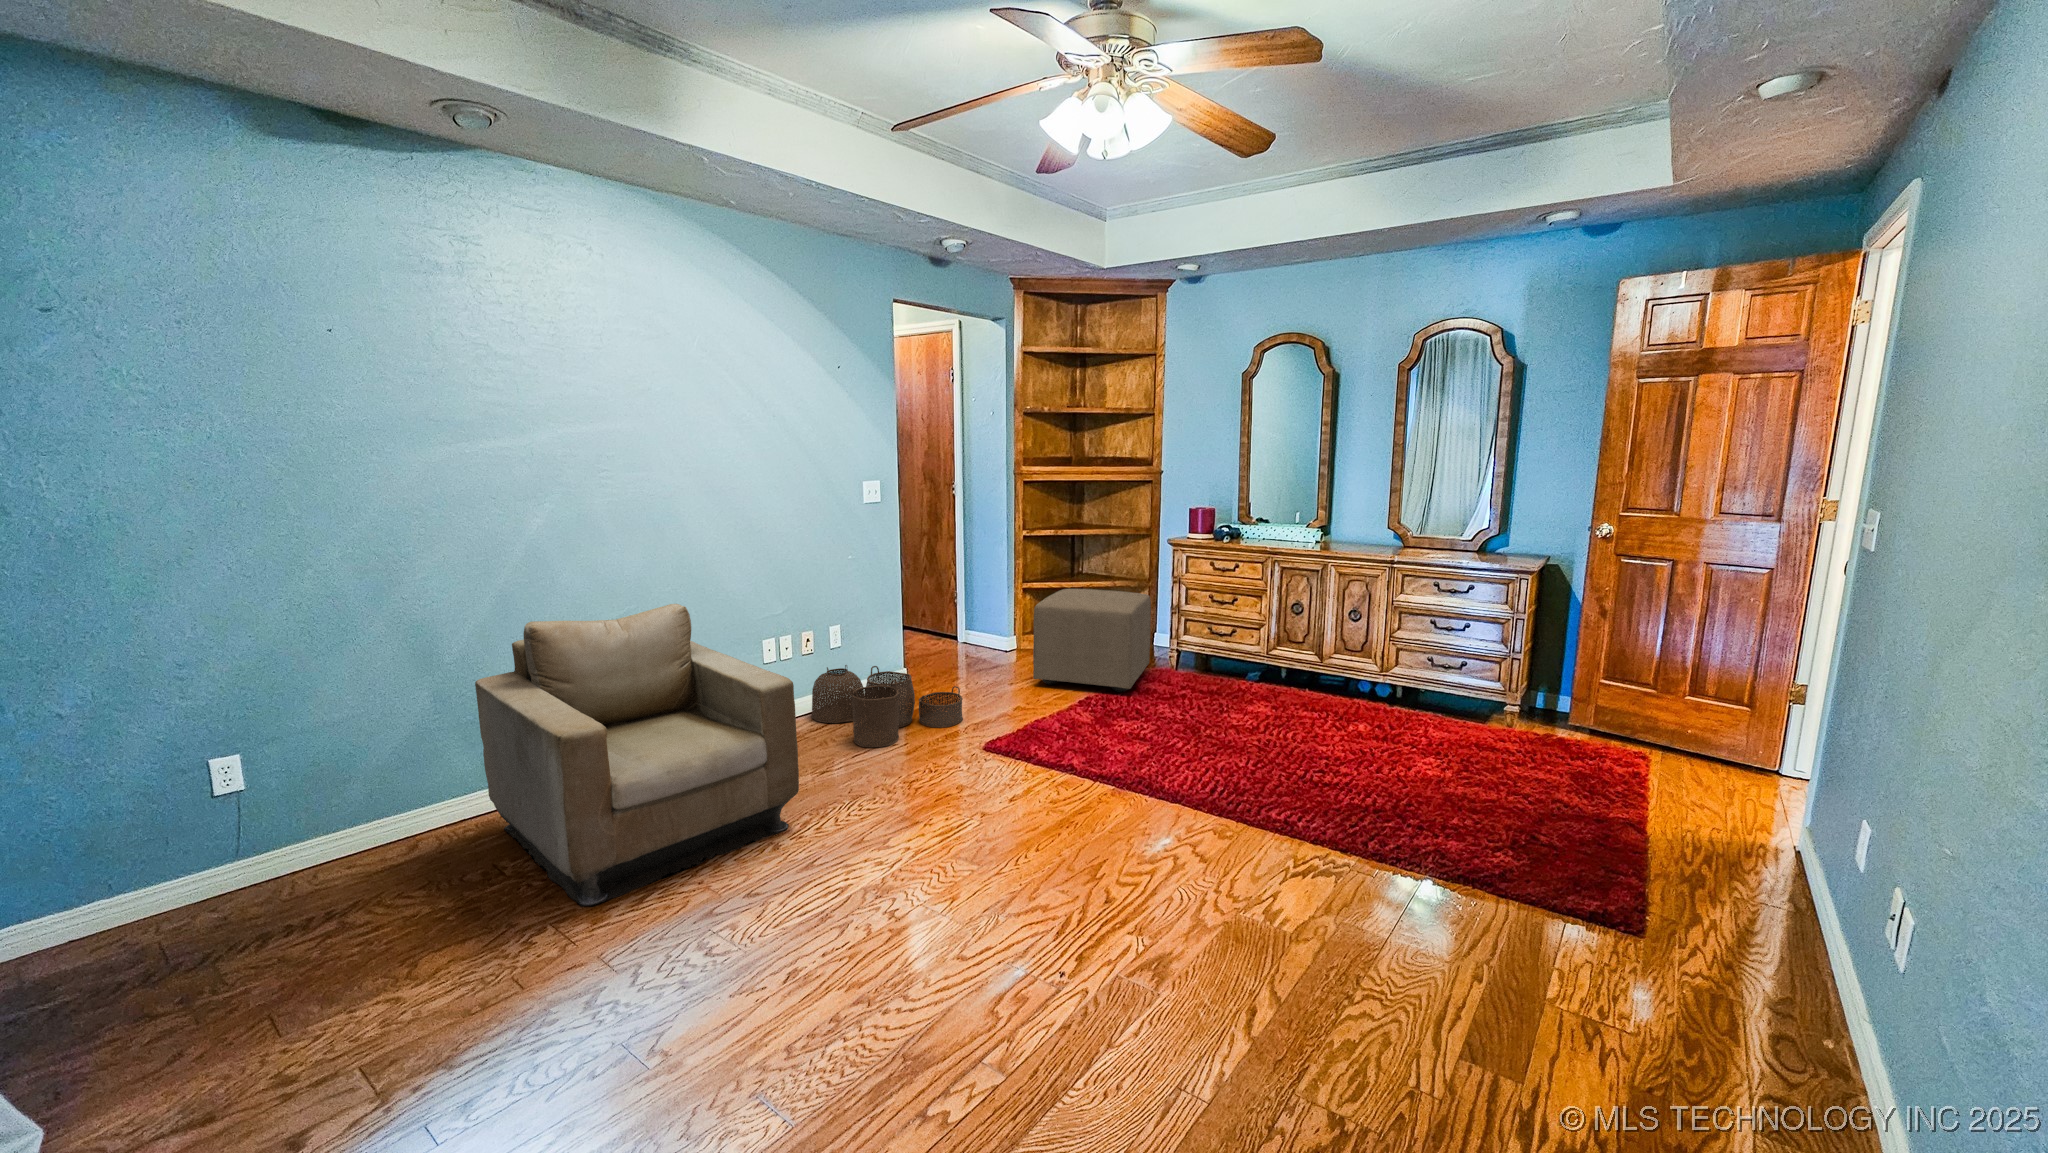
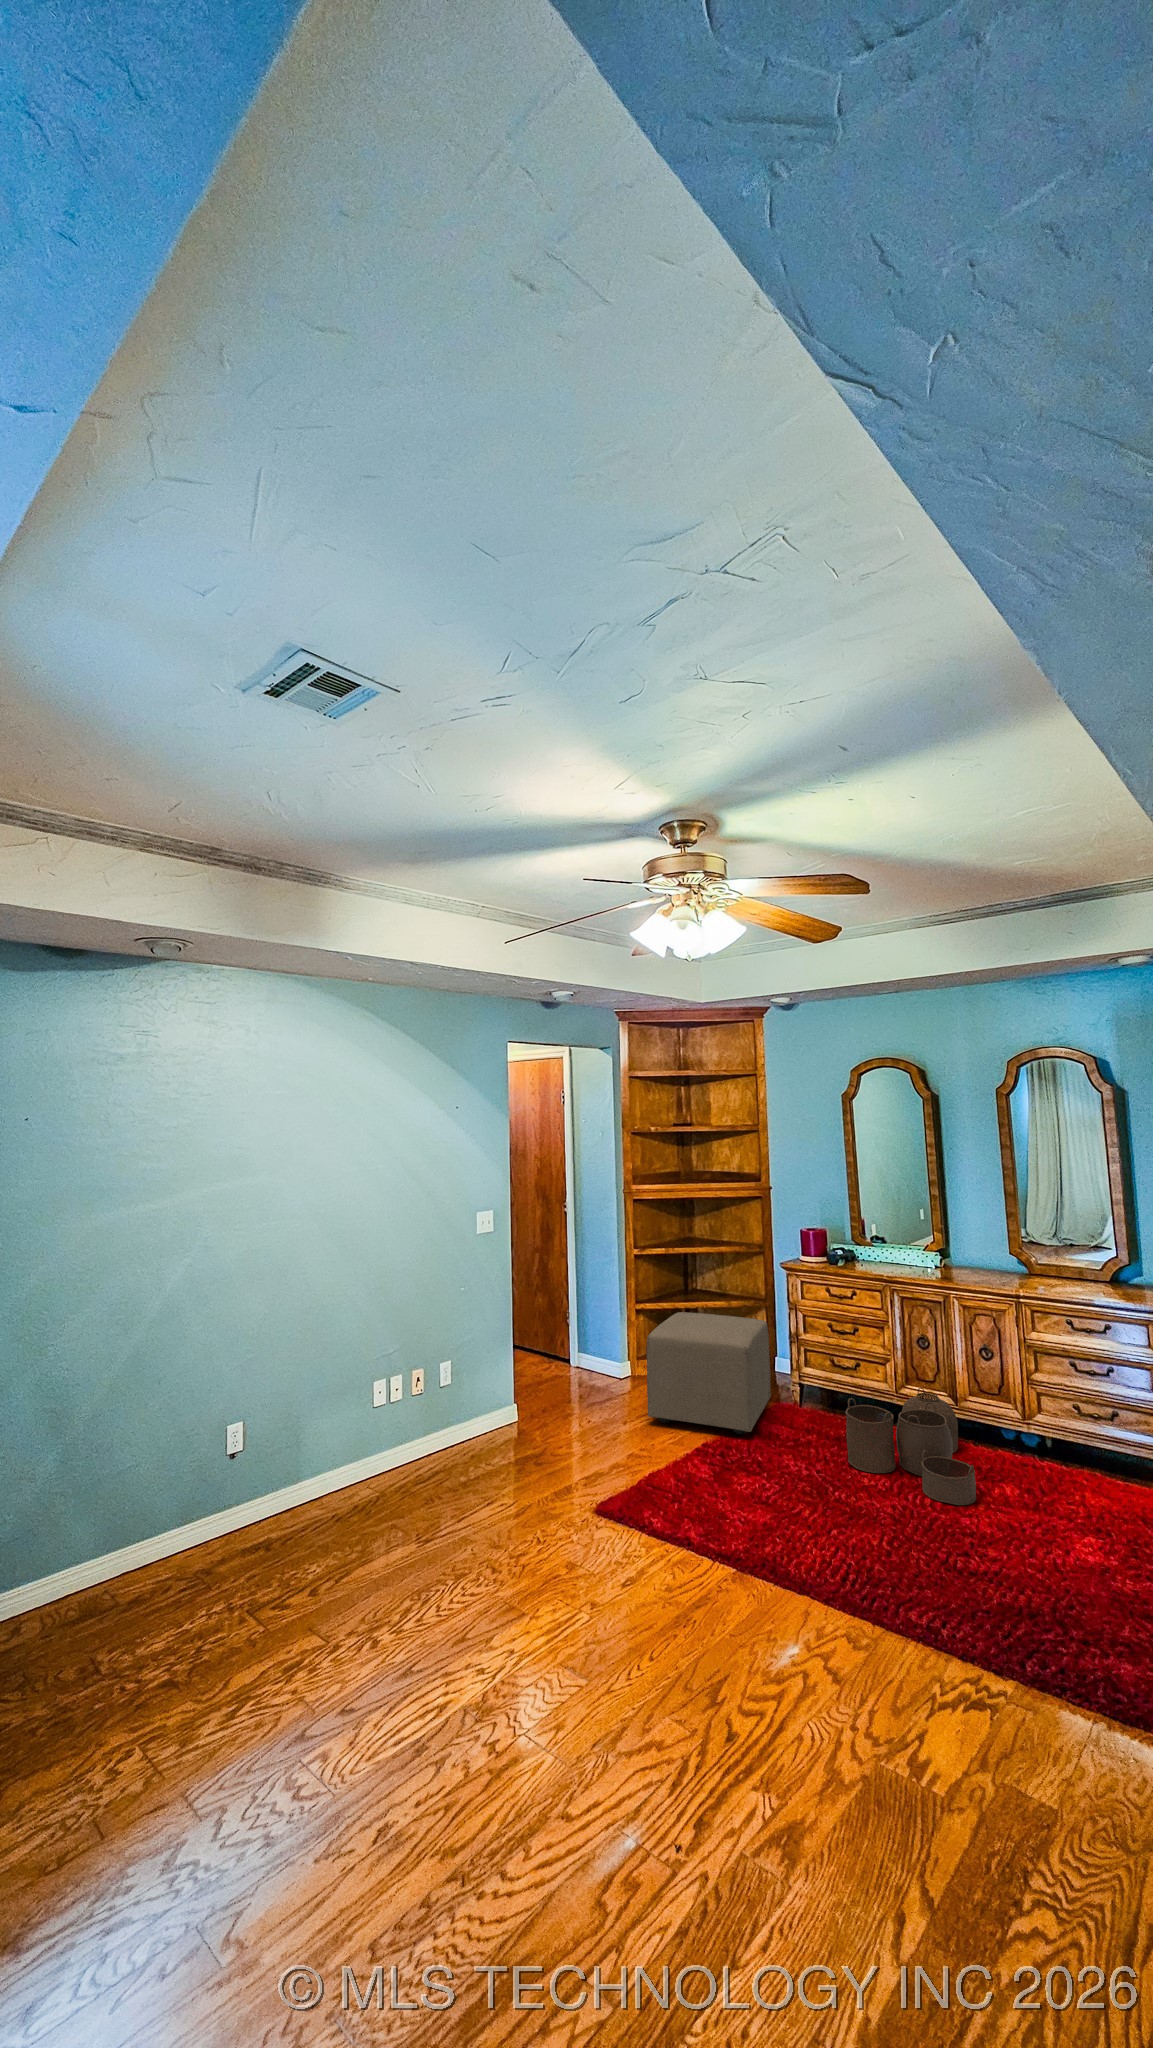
armchair: present [475,604,799,906] -> none [18,1355,402,1720]
woven basket: present [812,665,963,747] -> present [845,1388,976,1505]

